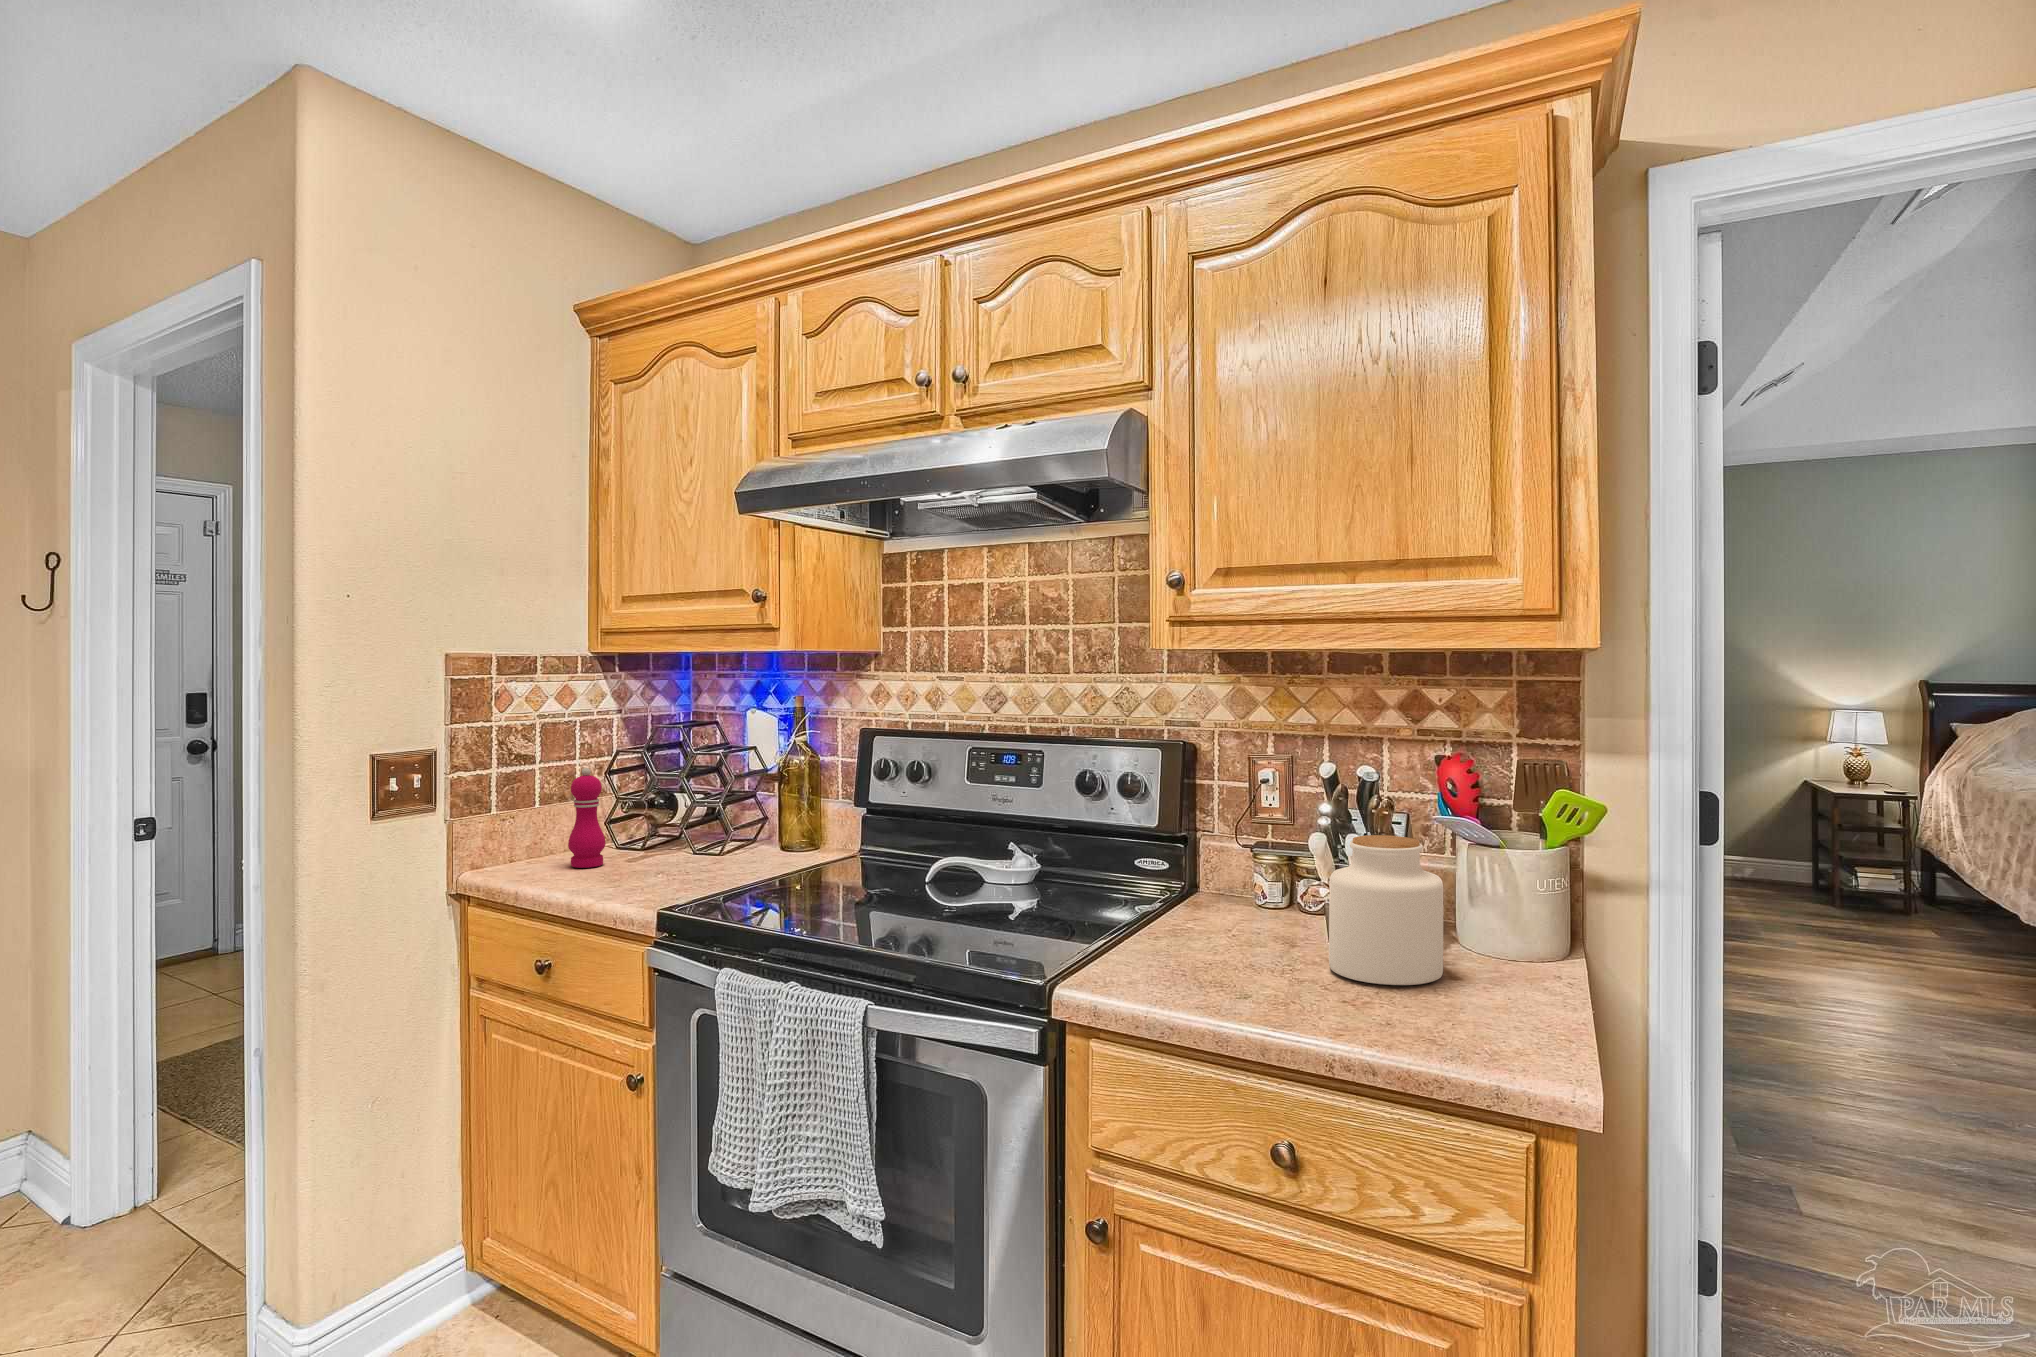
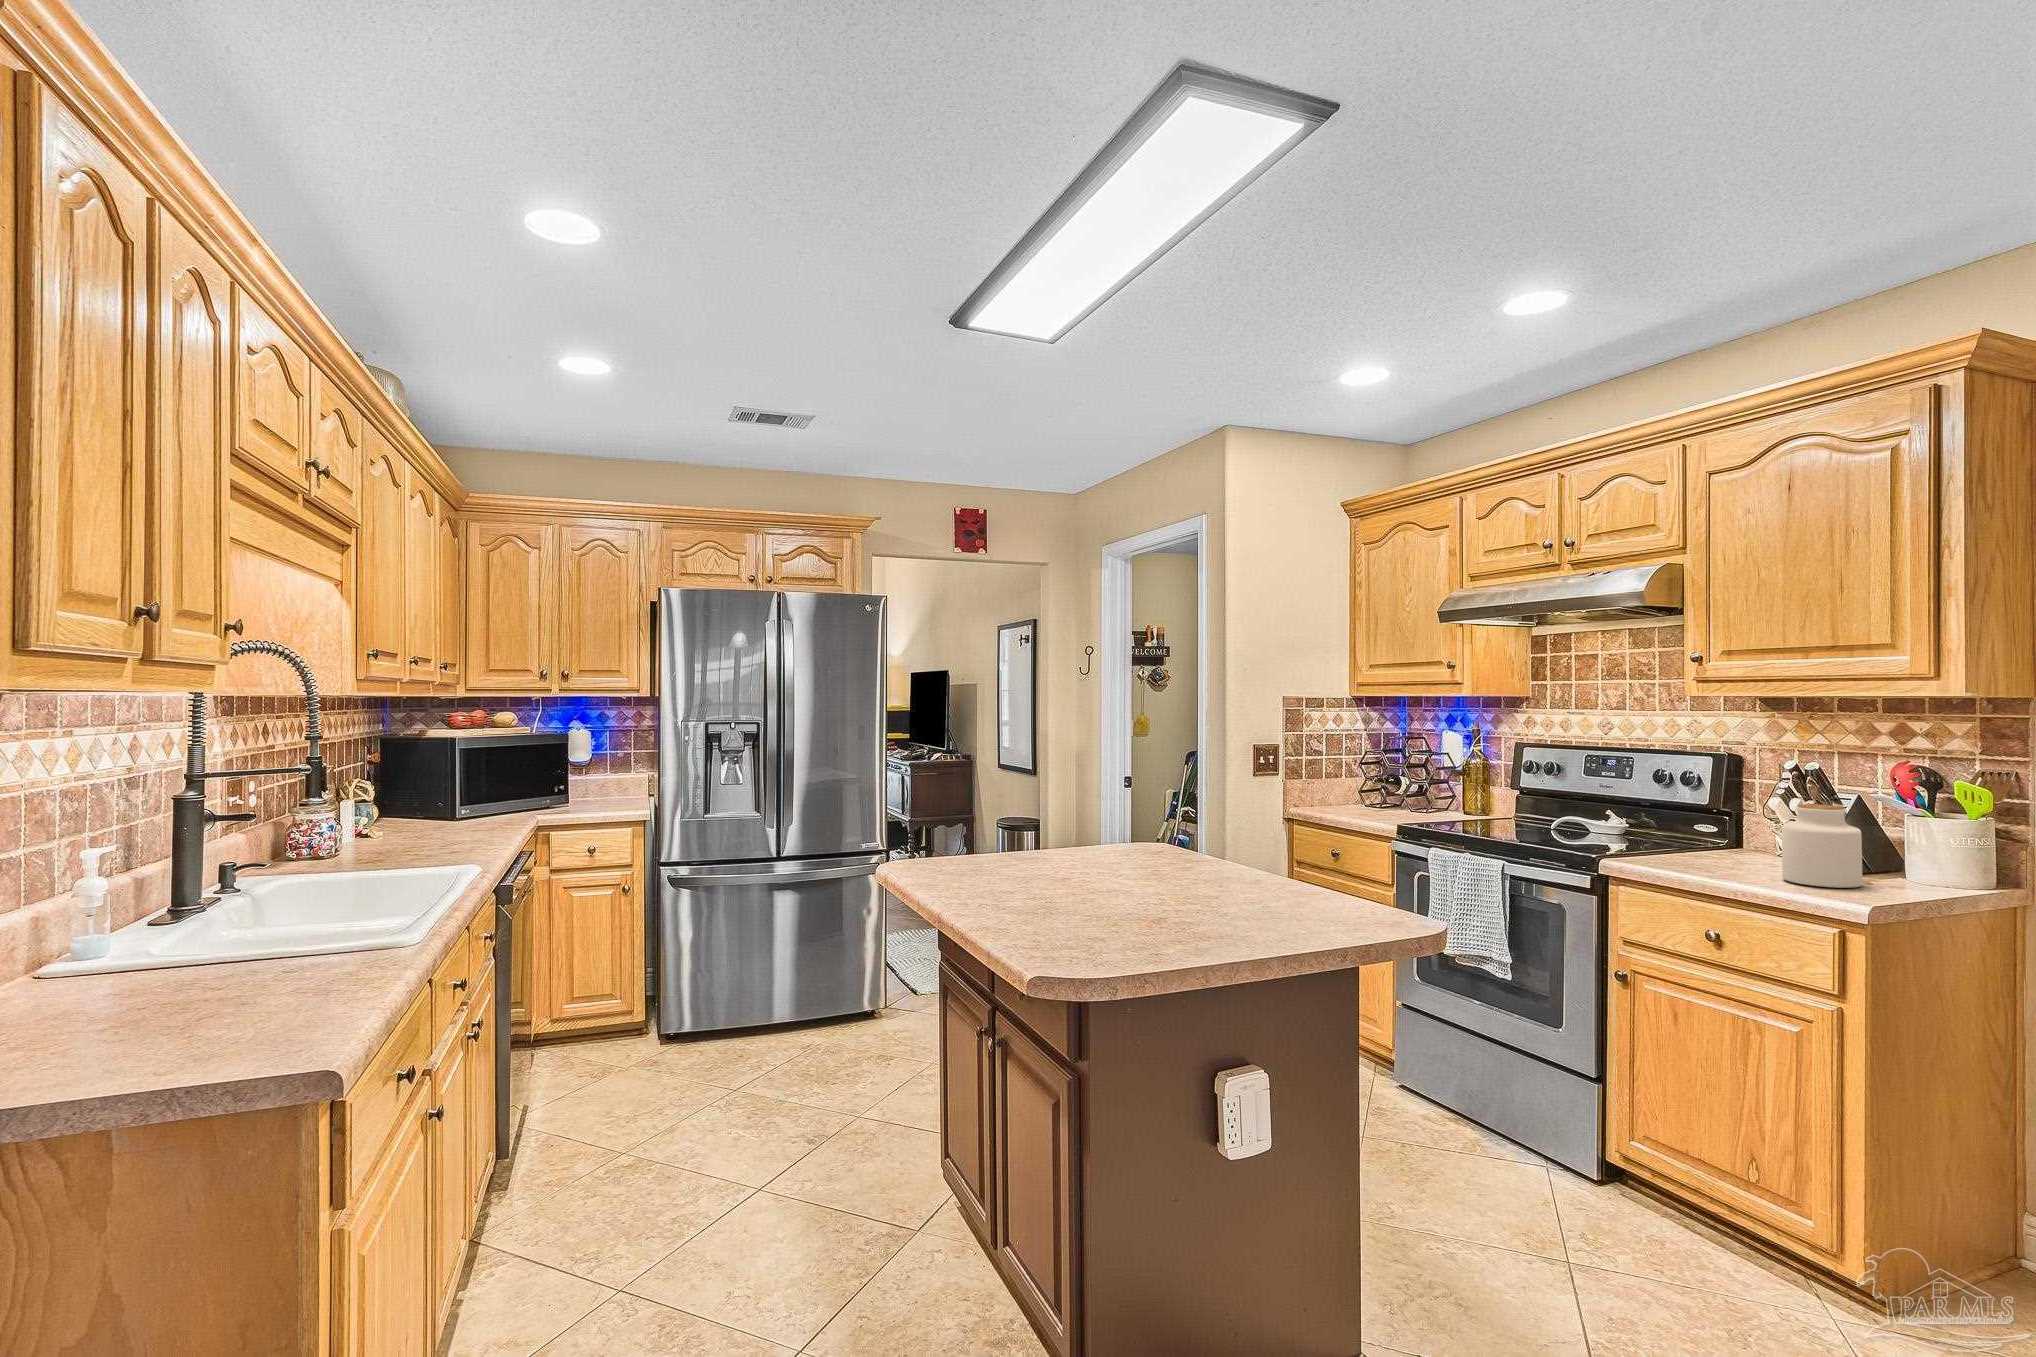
pepper mill: present [568,768,605,868] -> none [1341,758,1361,811]

